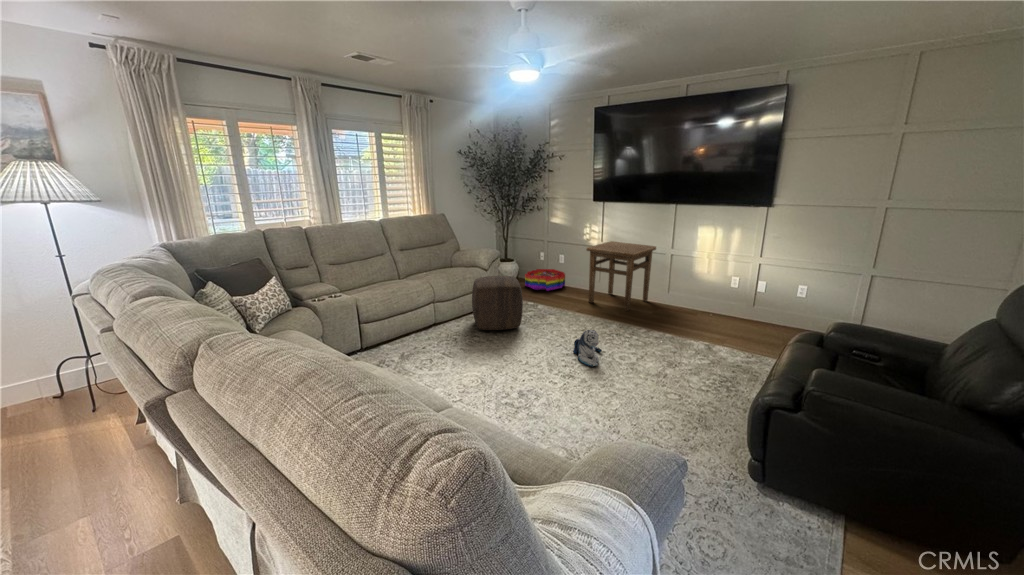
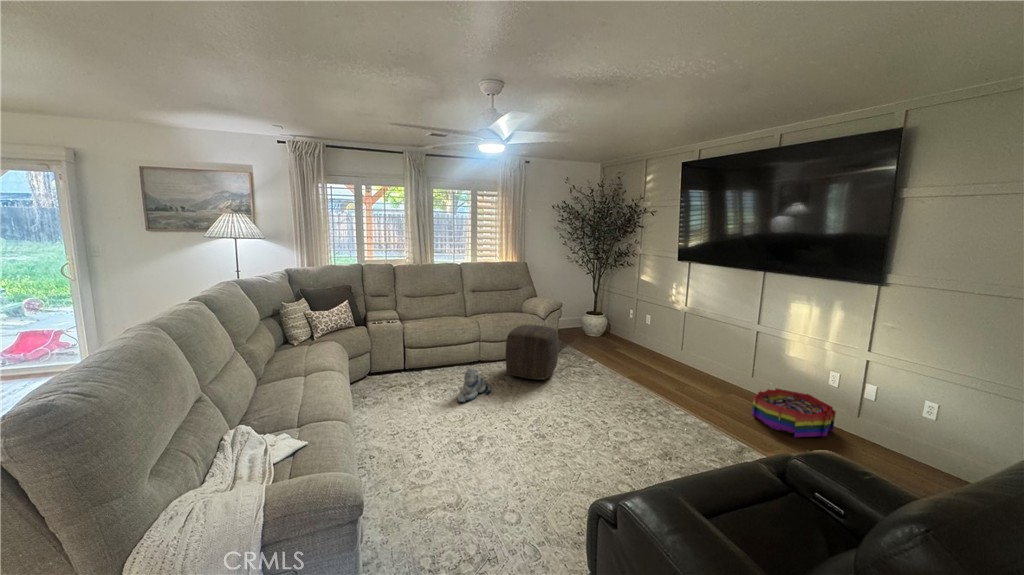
side table: present [586,241,656,311] -> none [651,306,739,388]
storage bin: present [525,269,565,291] -> present [752,389,836,437]
plush toy: present [573,330,602,367] -> present [457,369,491,402]

